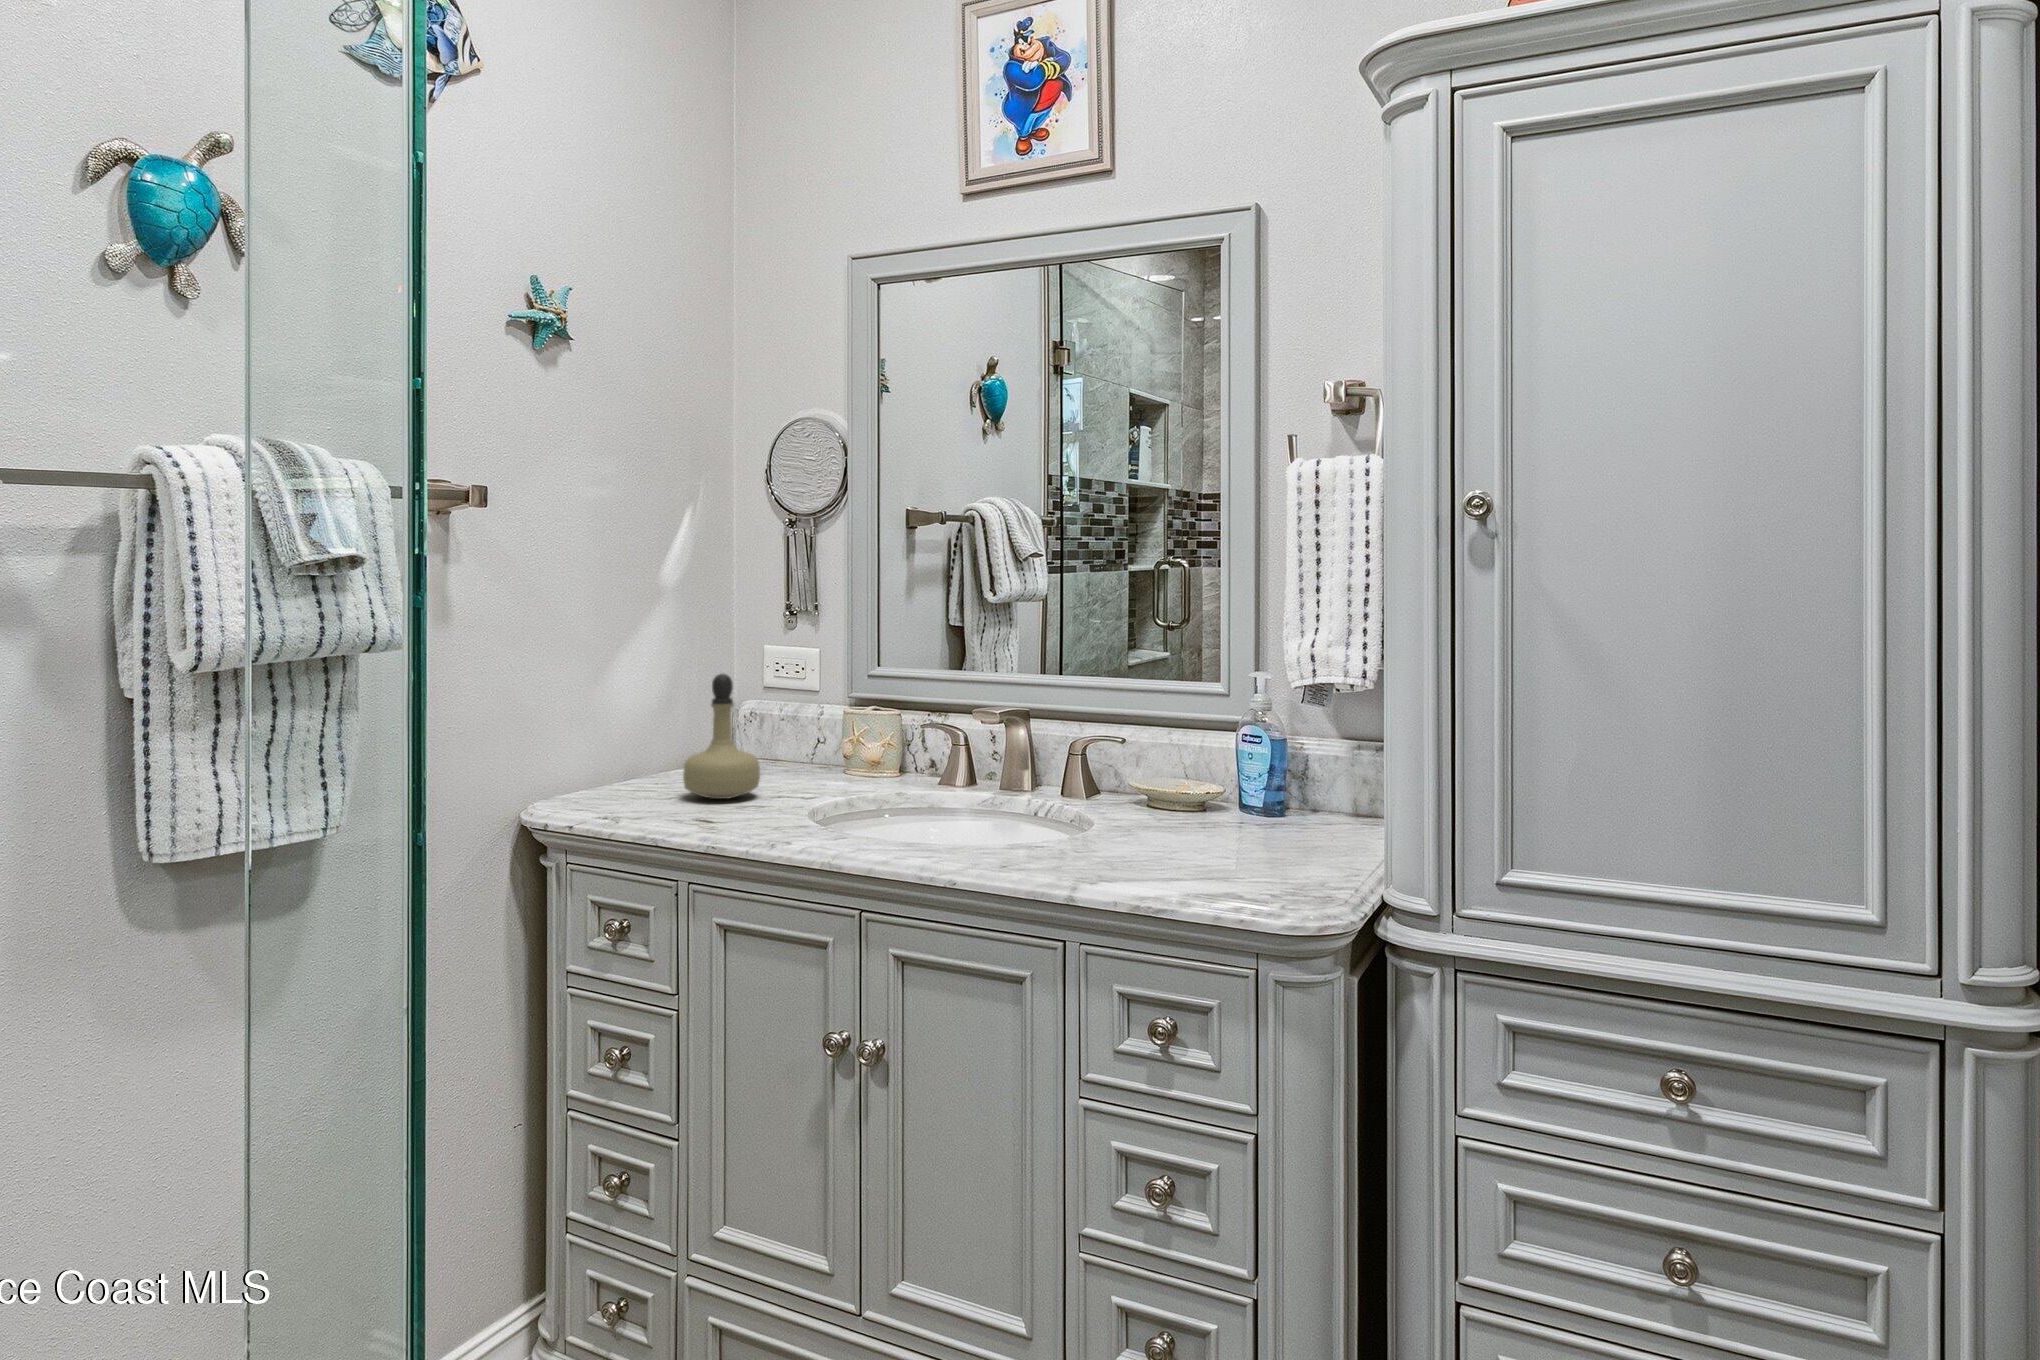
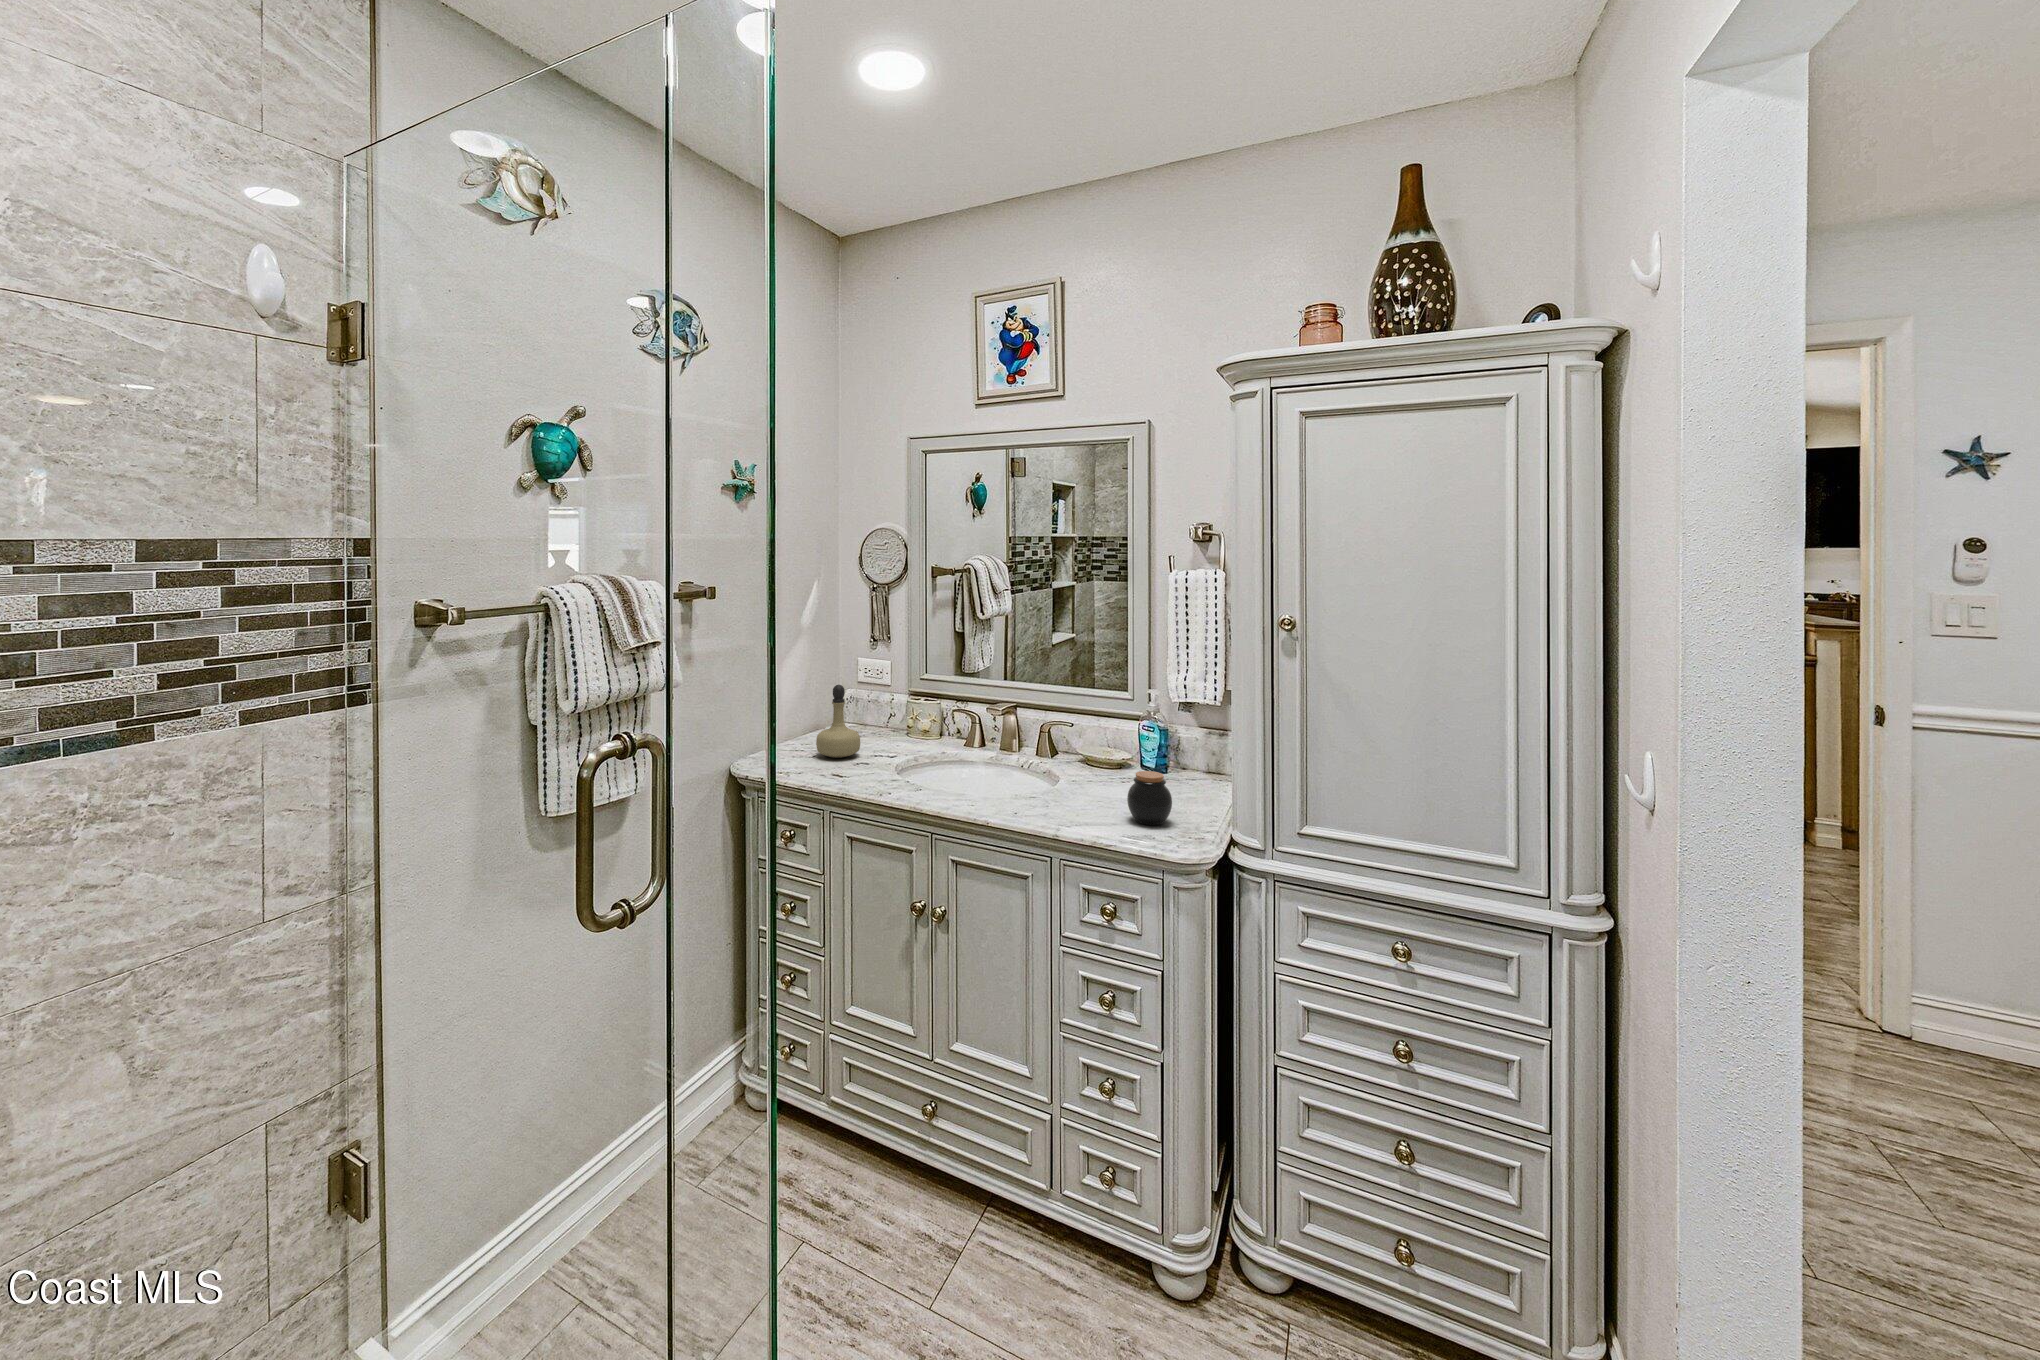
jar: none [1206,795,1283,885] -> present [1127,771,1172,825]

